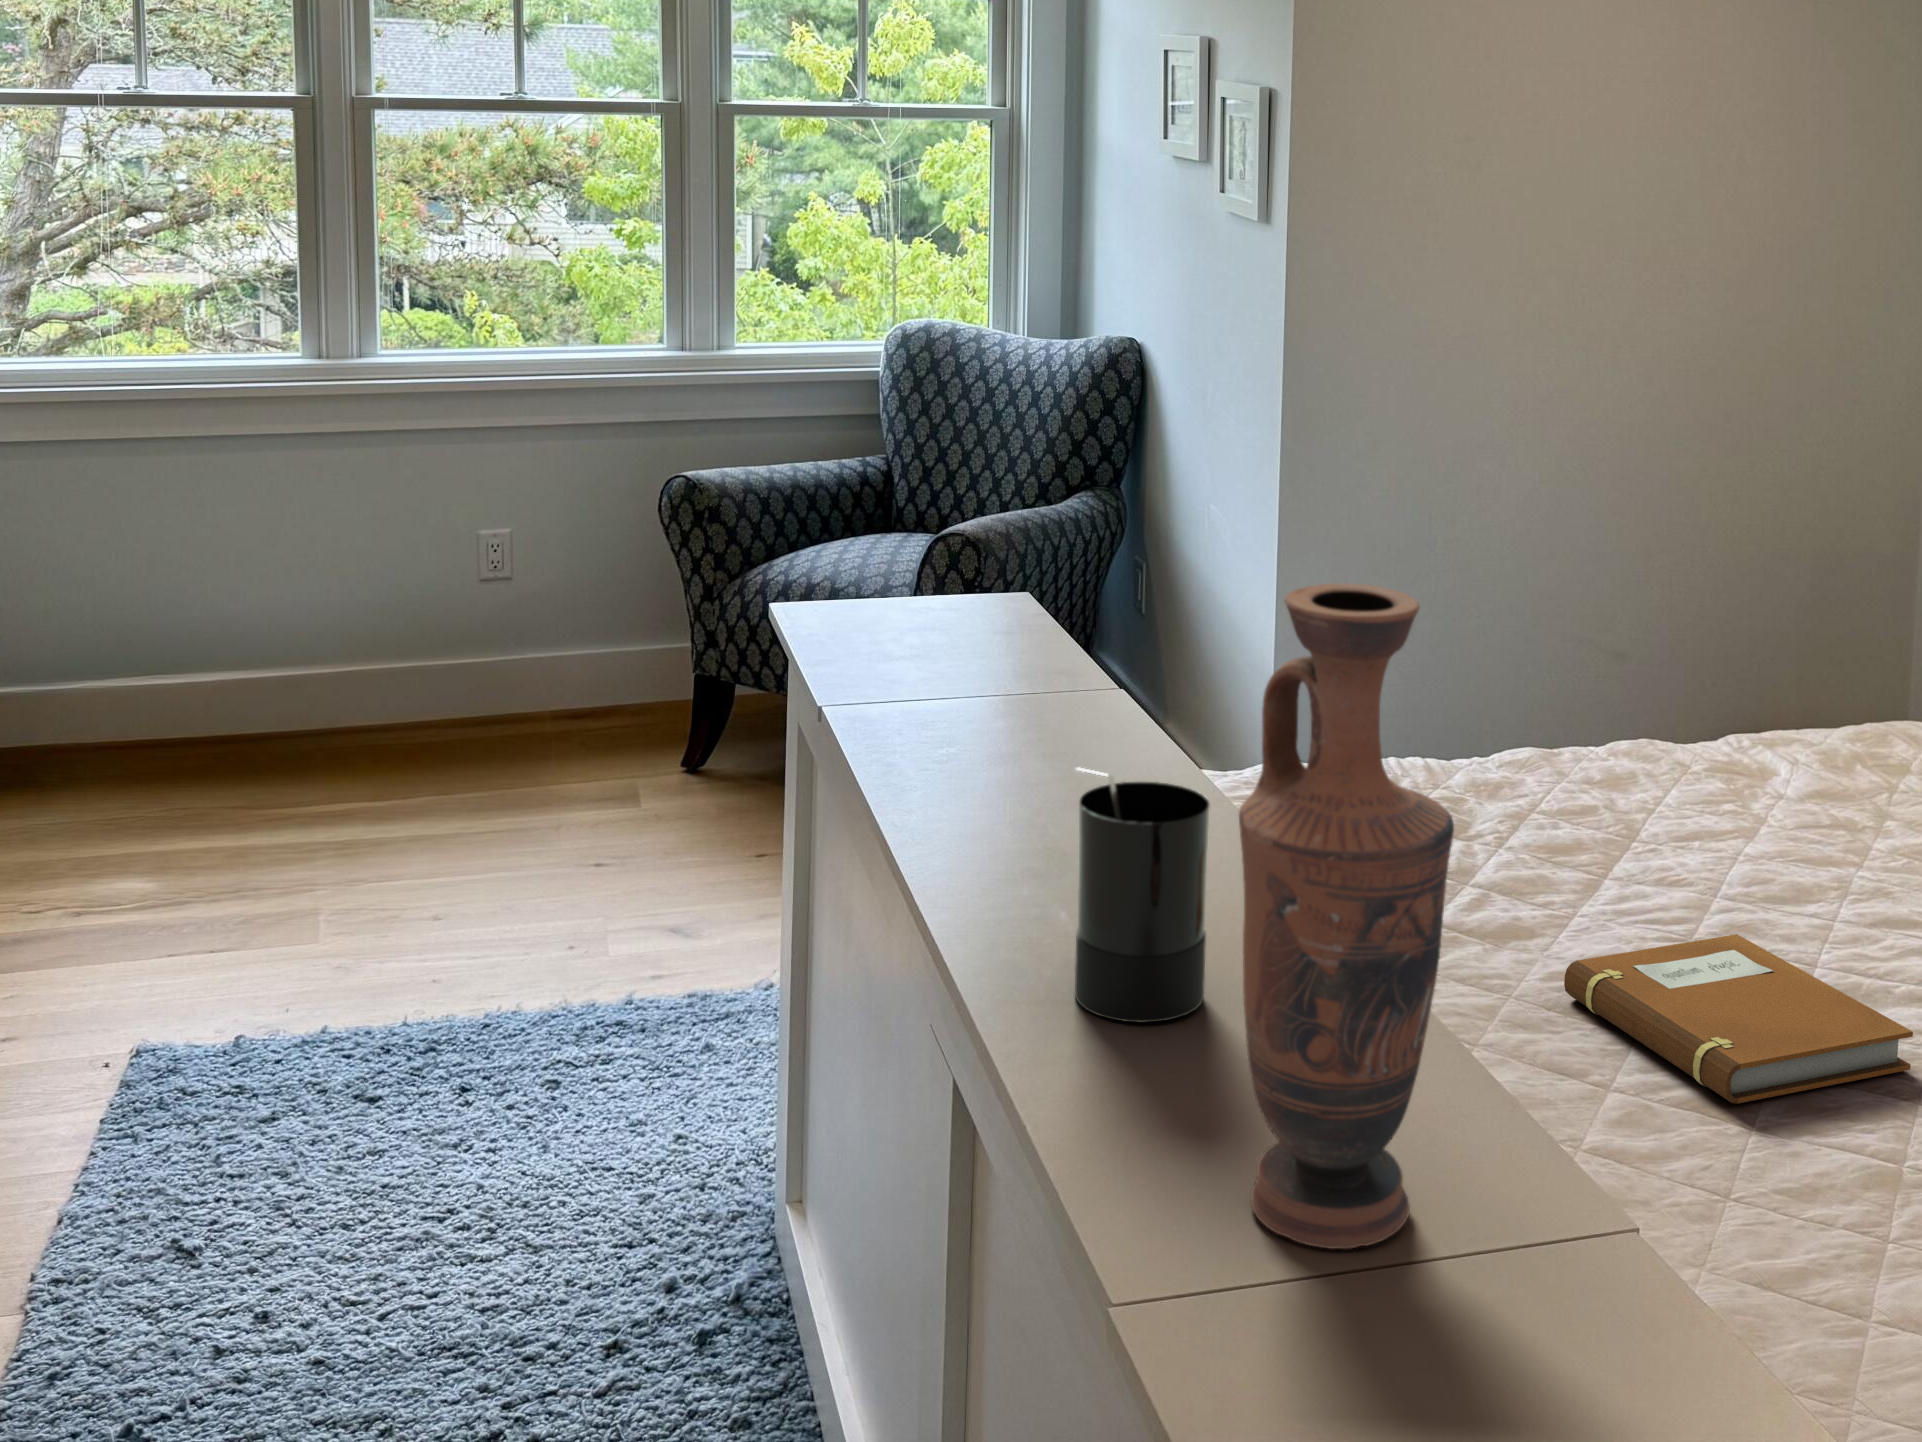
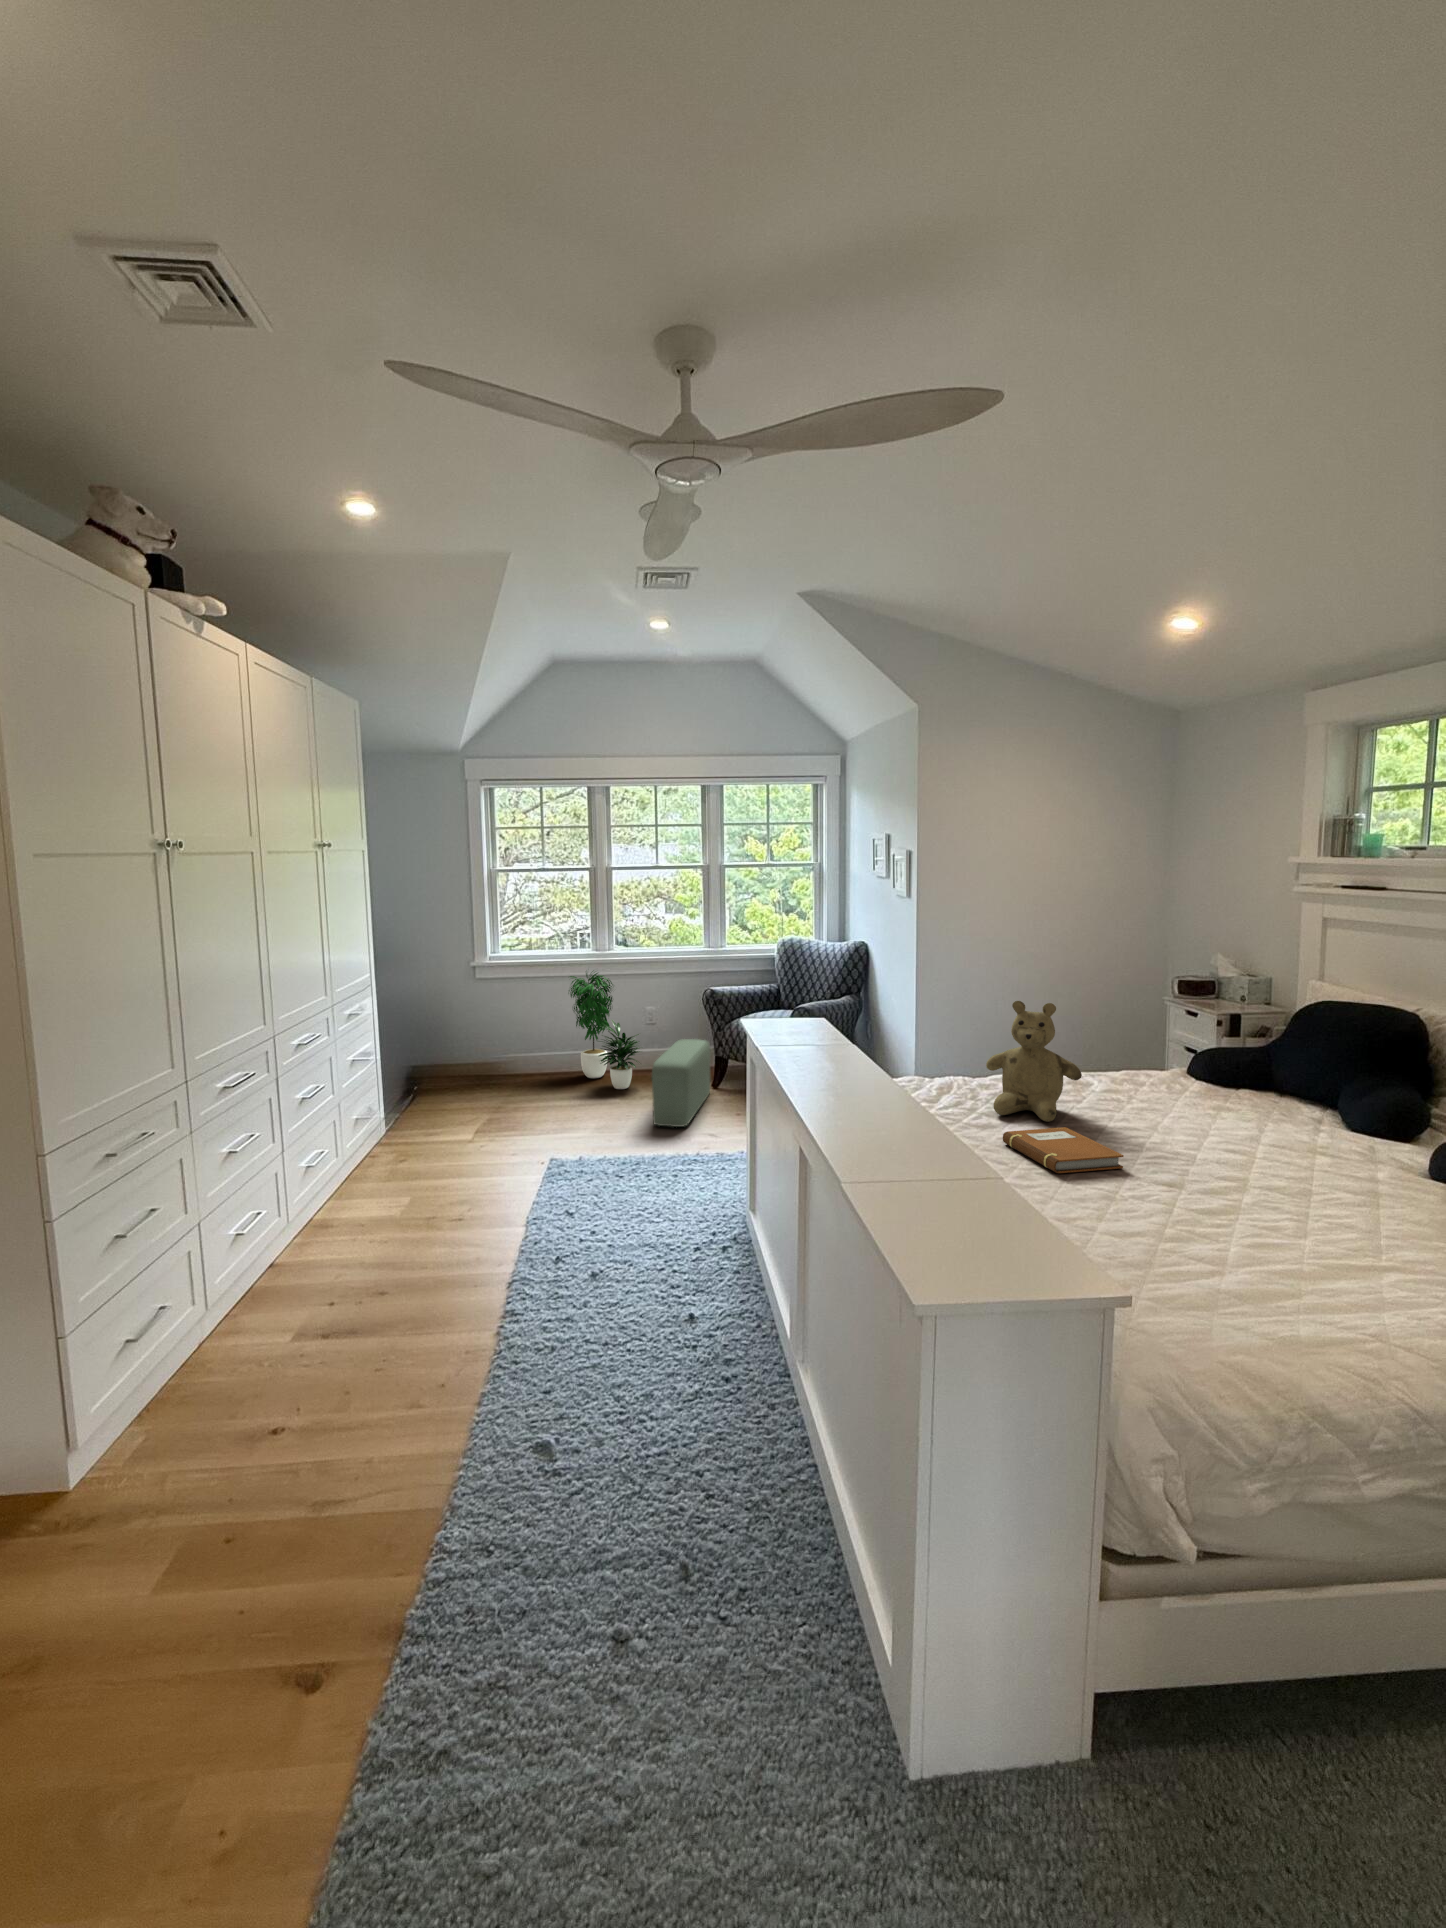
potted plant: none [225,400,475,779] -> present [569,971,640,1089]
teddy bear: none [1501,546,1768,909] -> present [986,1001,1082,1122]
vase: present [1239,583,1454,1249] -> none [878,985,941,1170]
pouf: none [491,625,681,903] -> present [652,1039,710,1127]
candle: present [1075,767,1210,1023] -> none [835,1049,875,1122]

